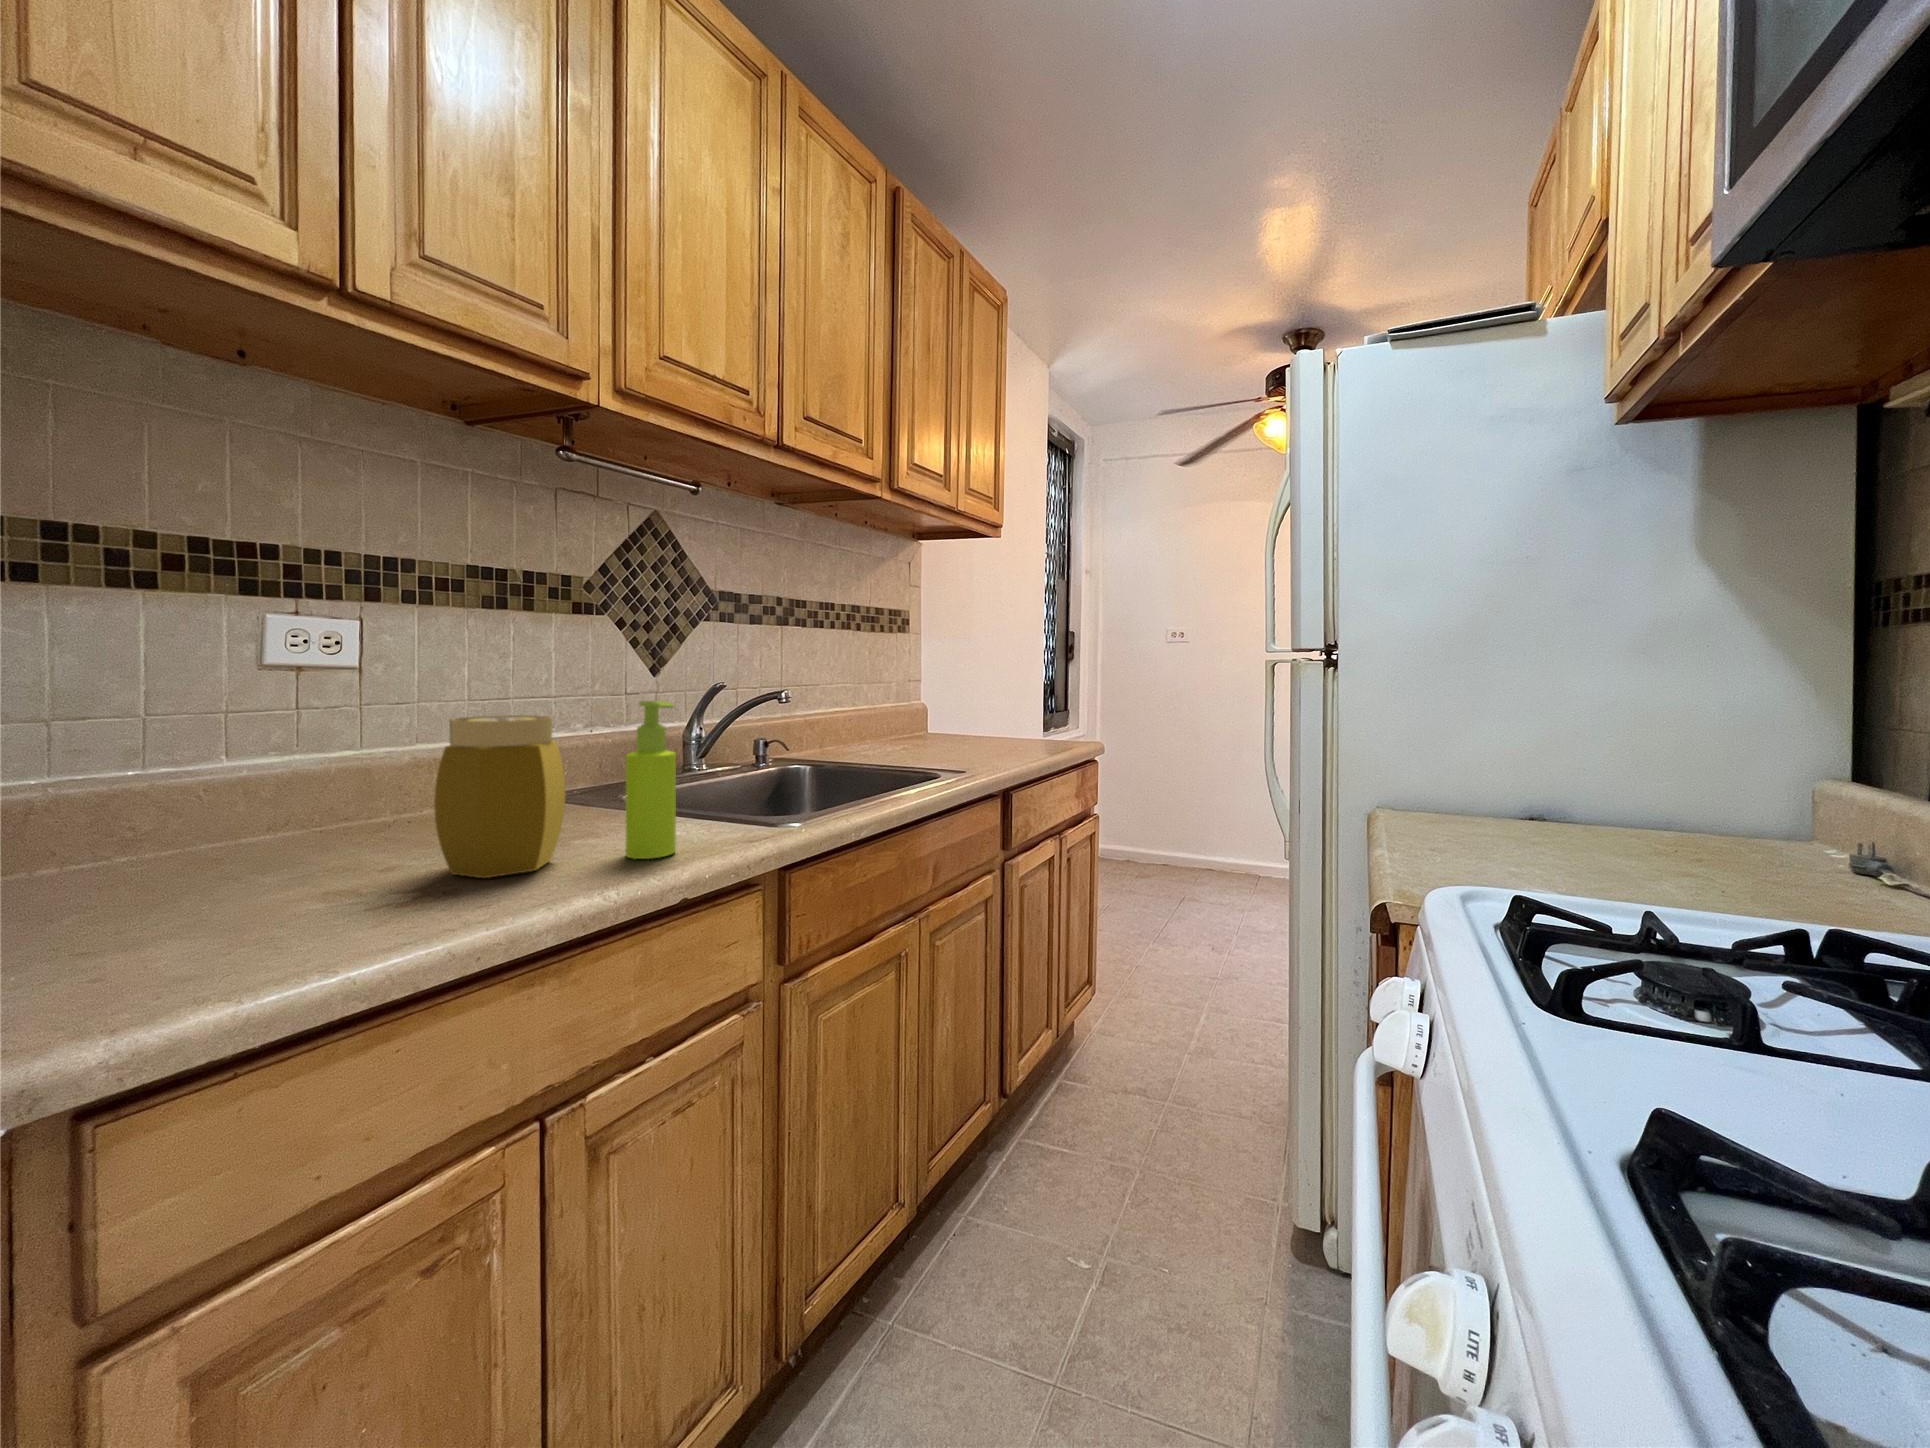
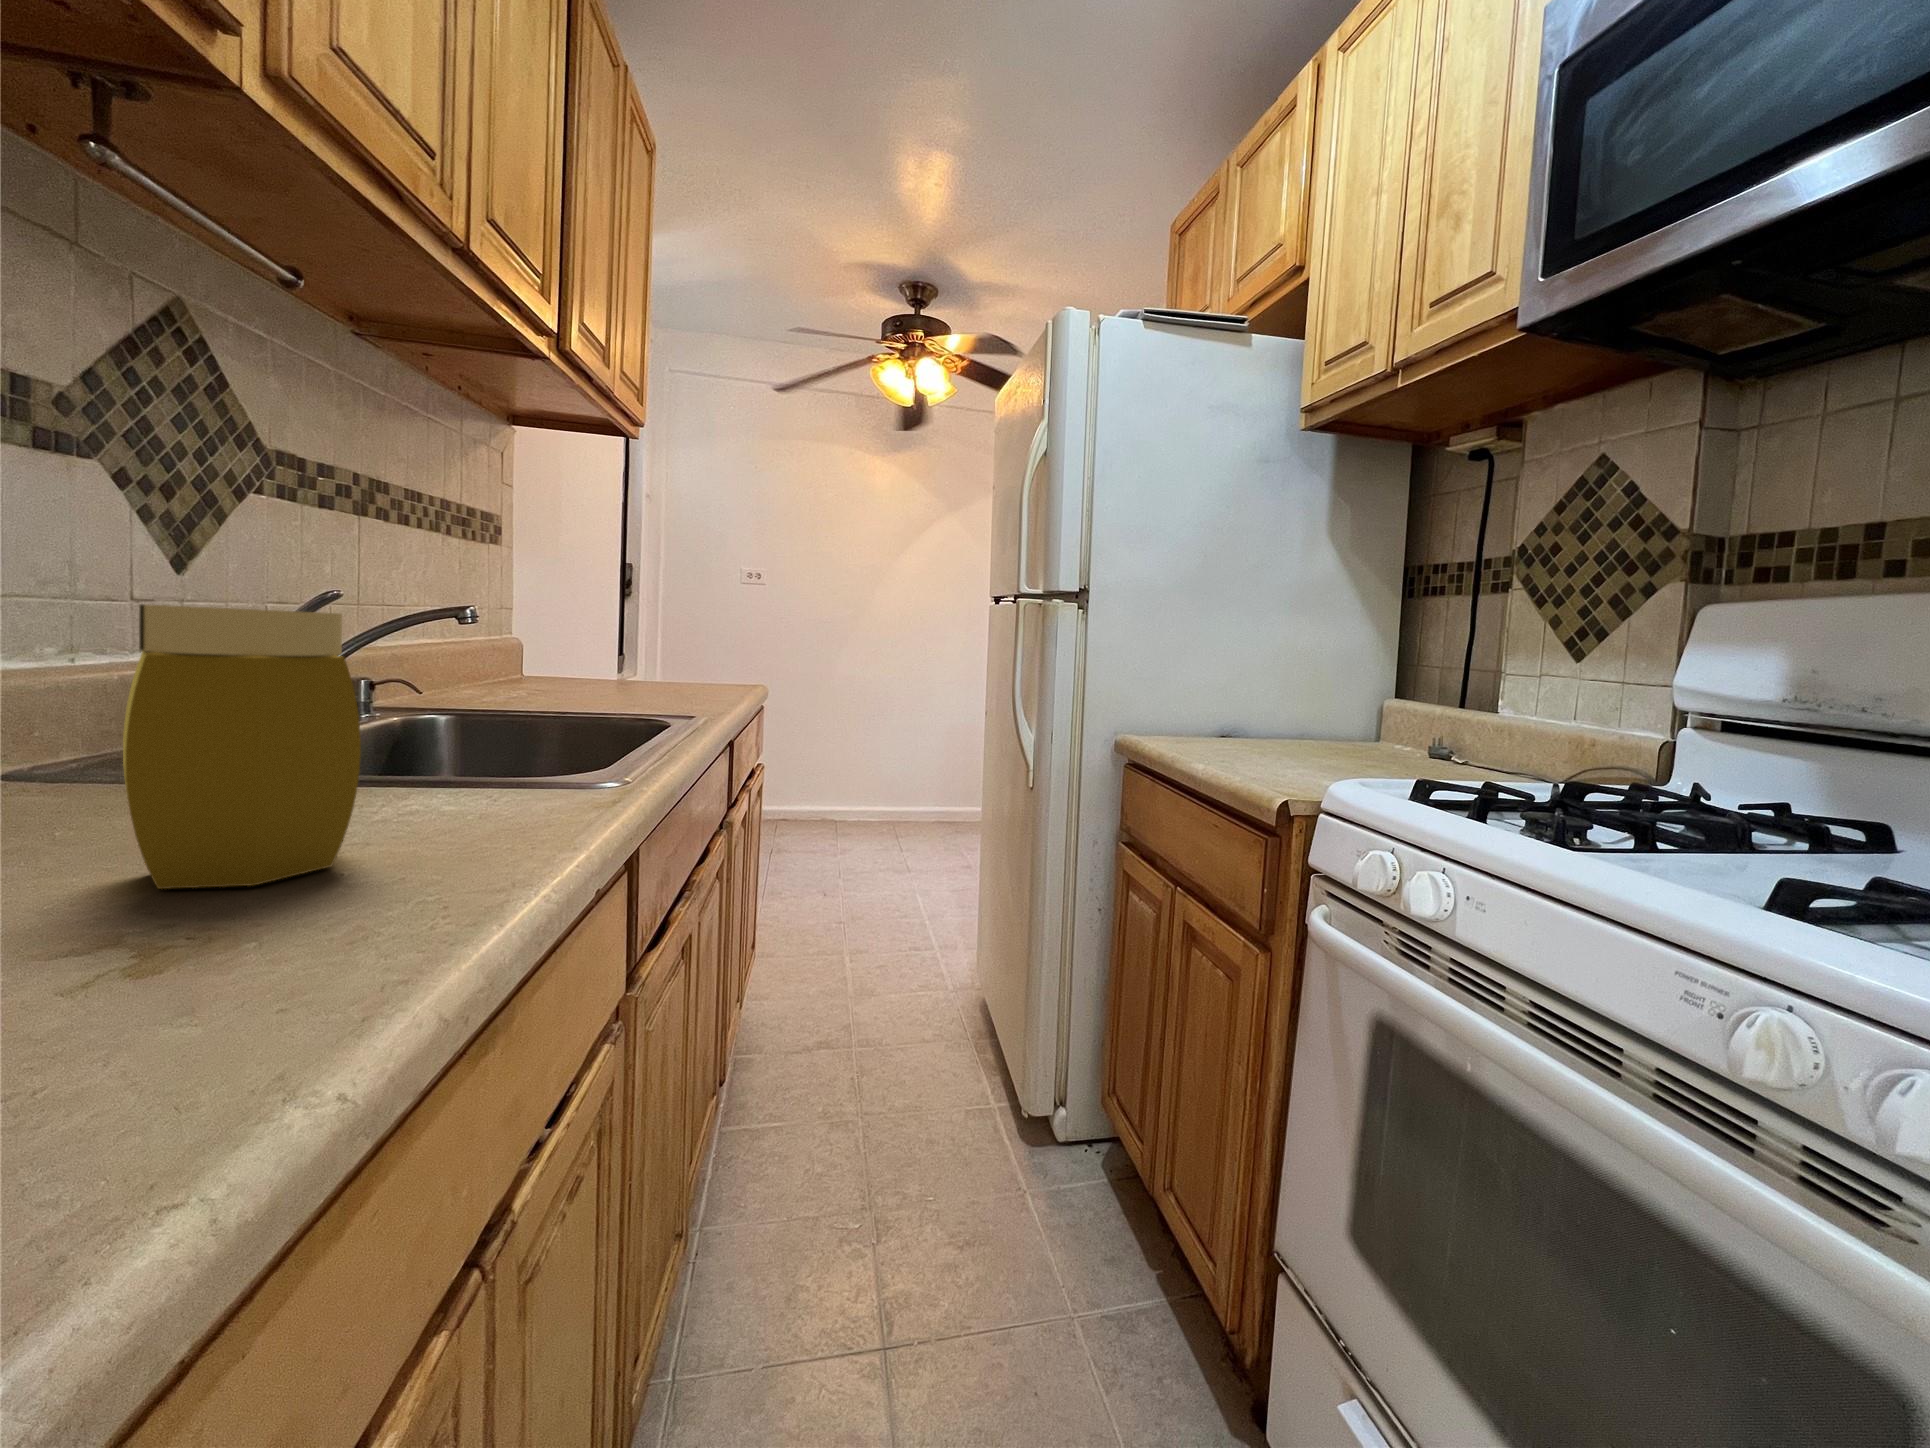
soap dispenser: present [626,700,676,859] -> none [441,597,538,836]

